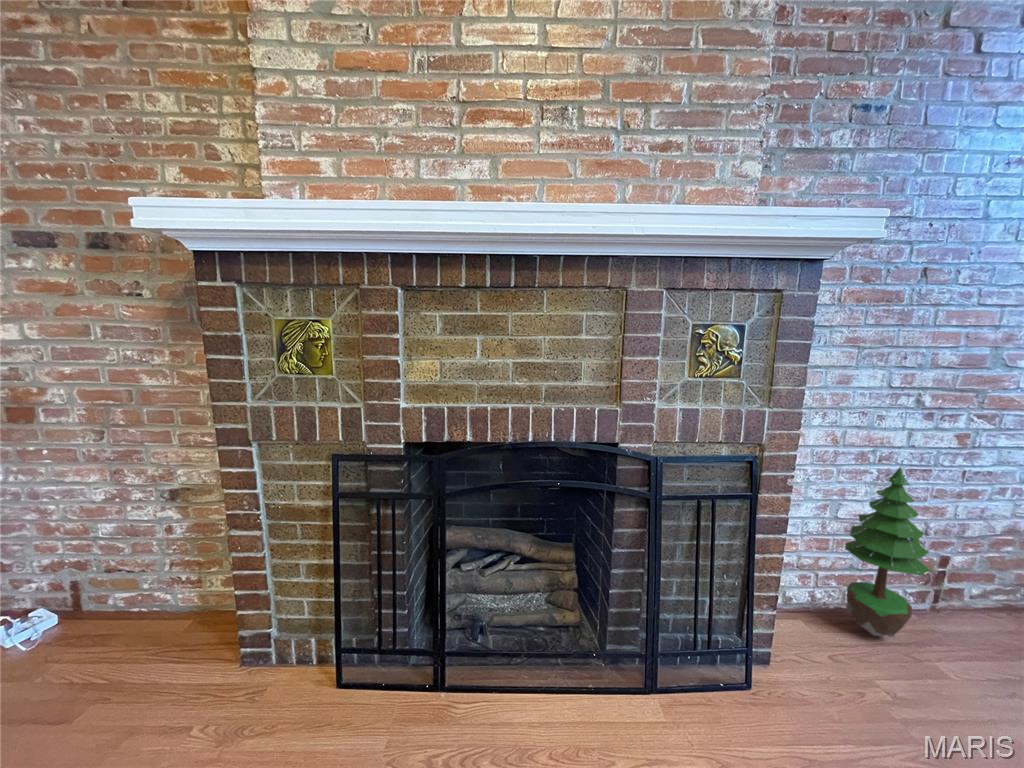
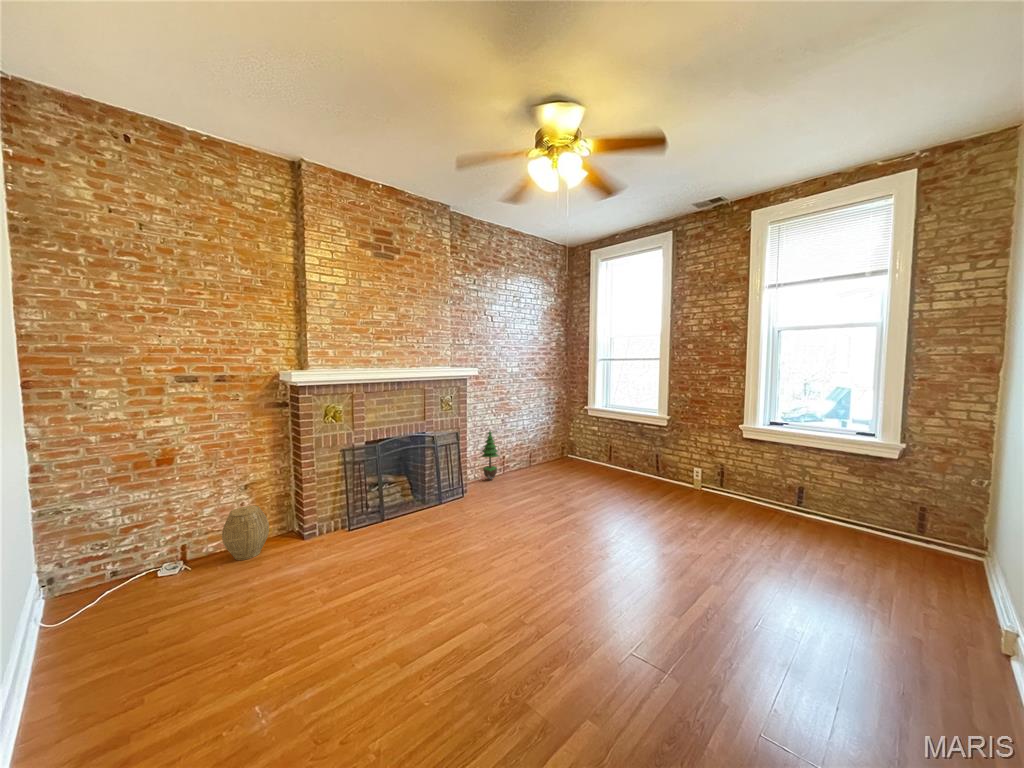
woven basket: none [54,542,179,674] -> present [222,505,269,560]

